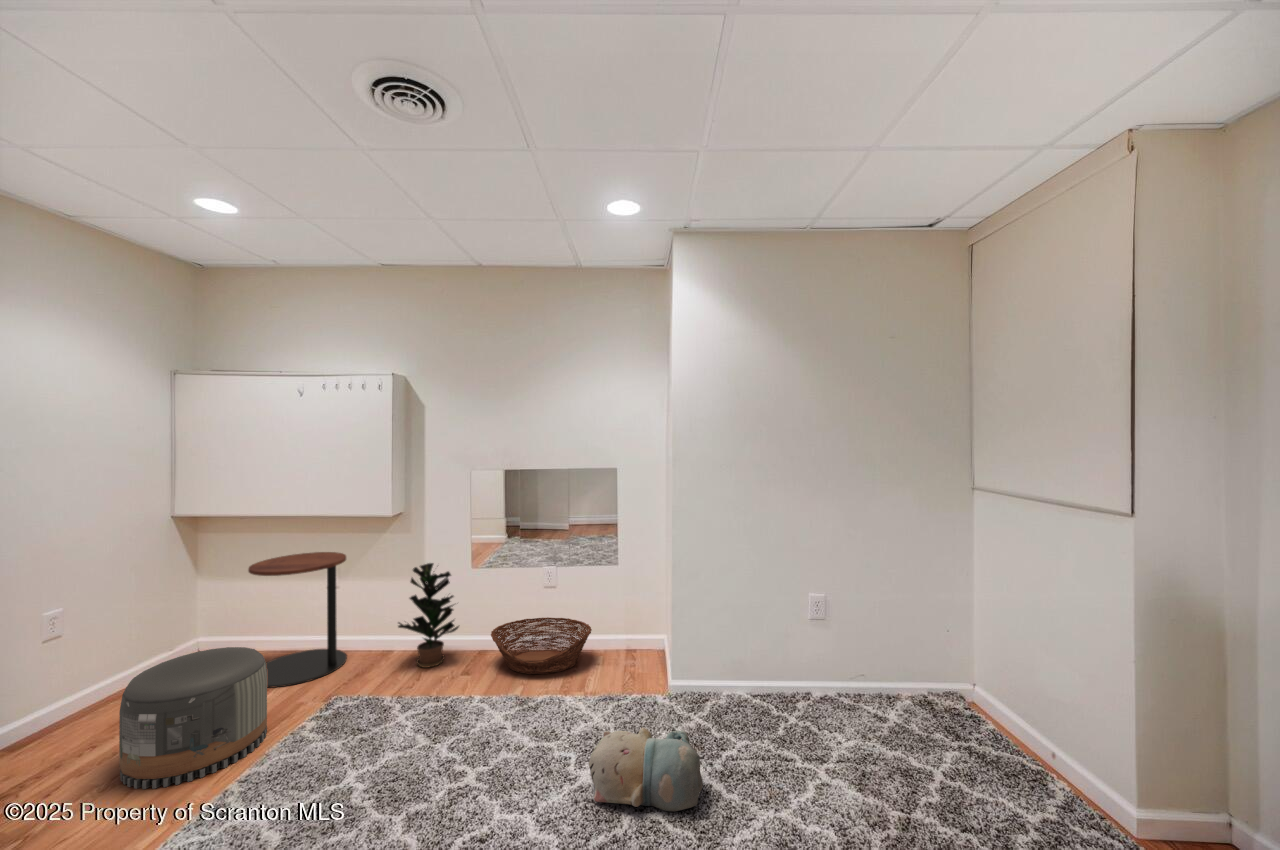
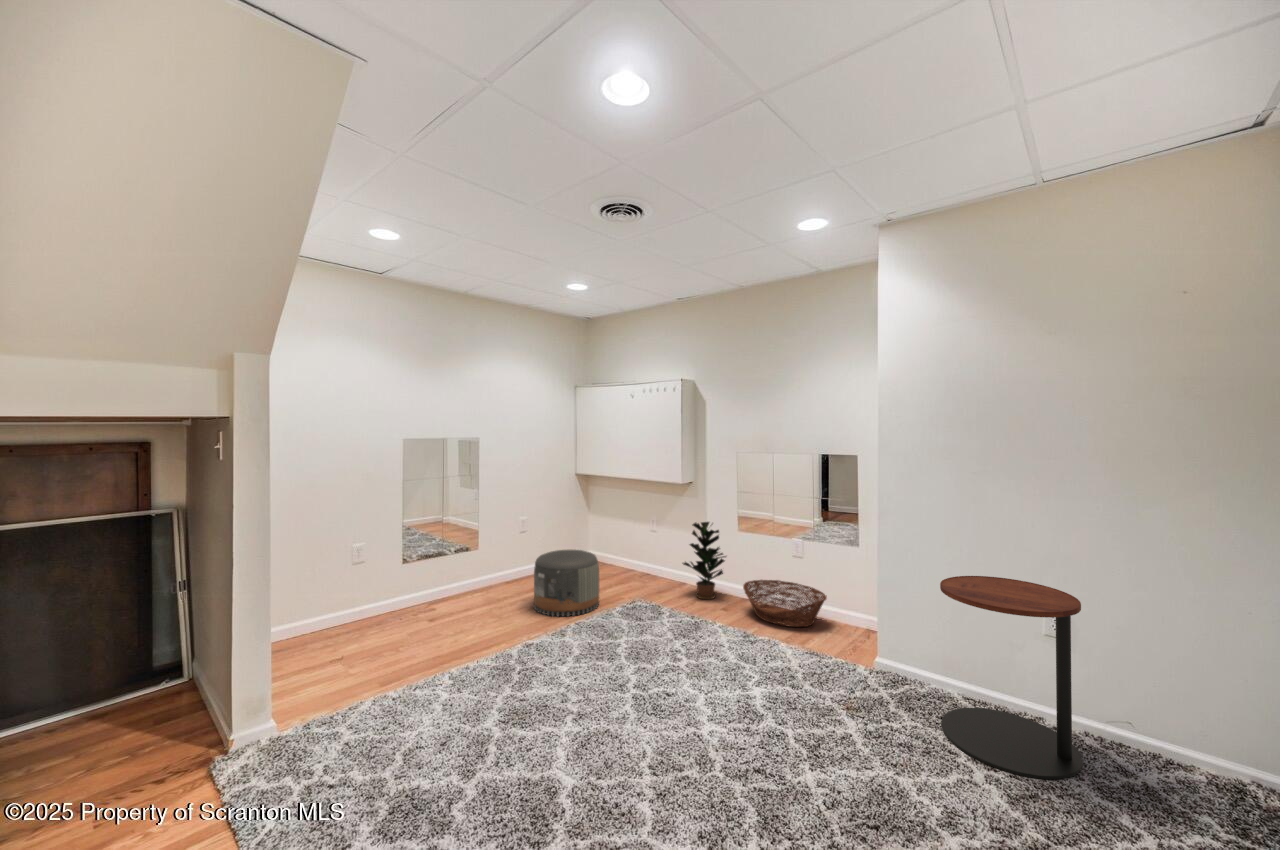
side table: present [248,552,347,688] -> present [940,576,1083,779]
plush toy: present [589,727,703,811] -> none [749,663,840,738]

